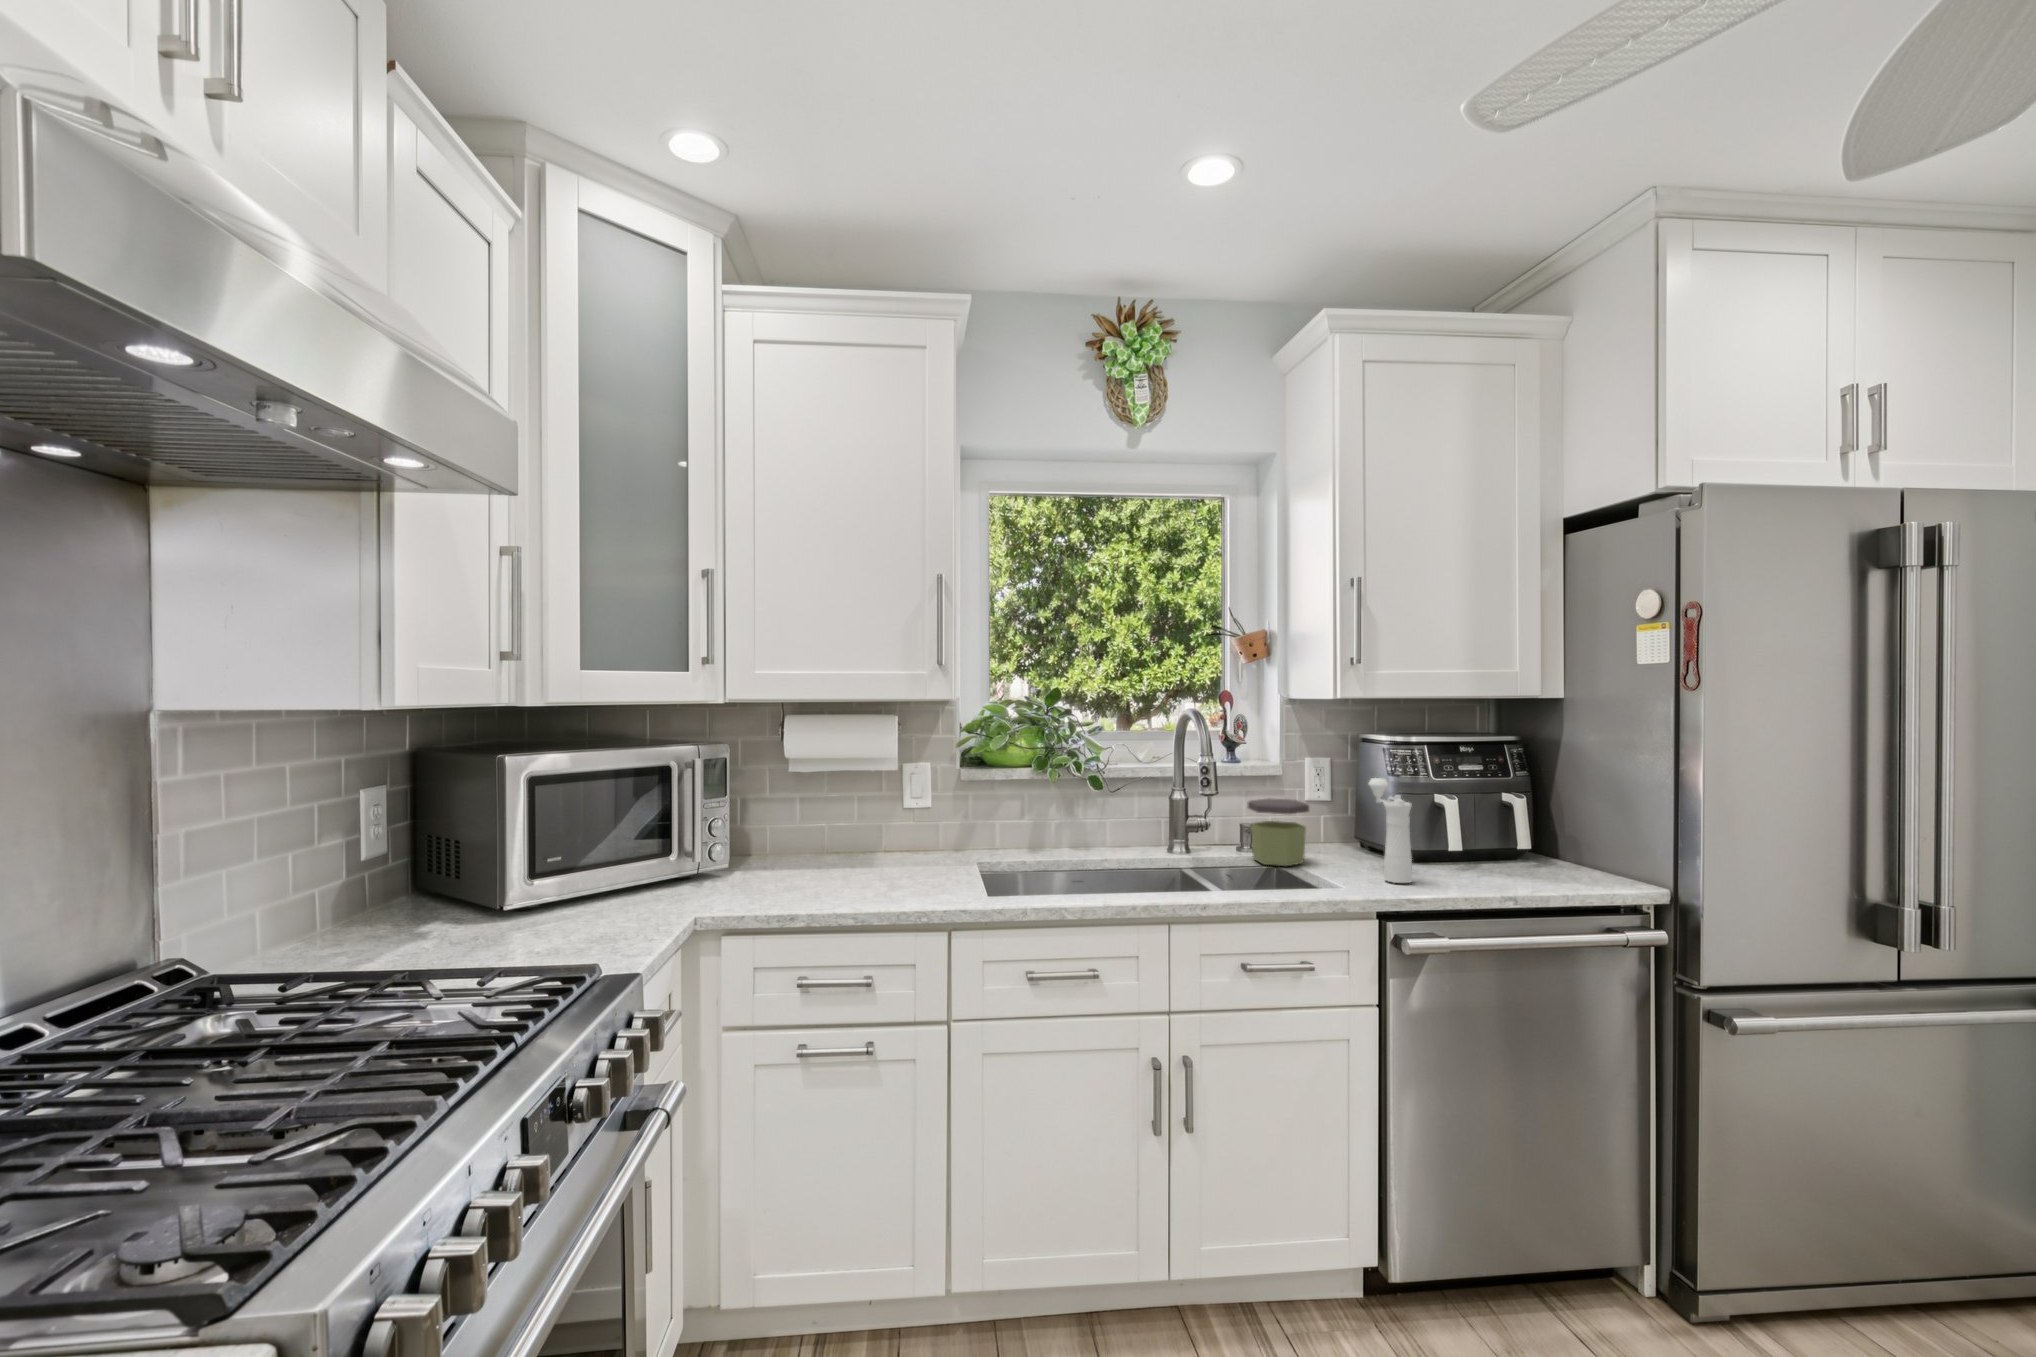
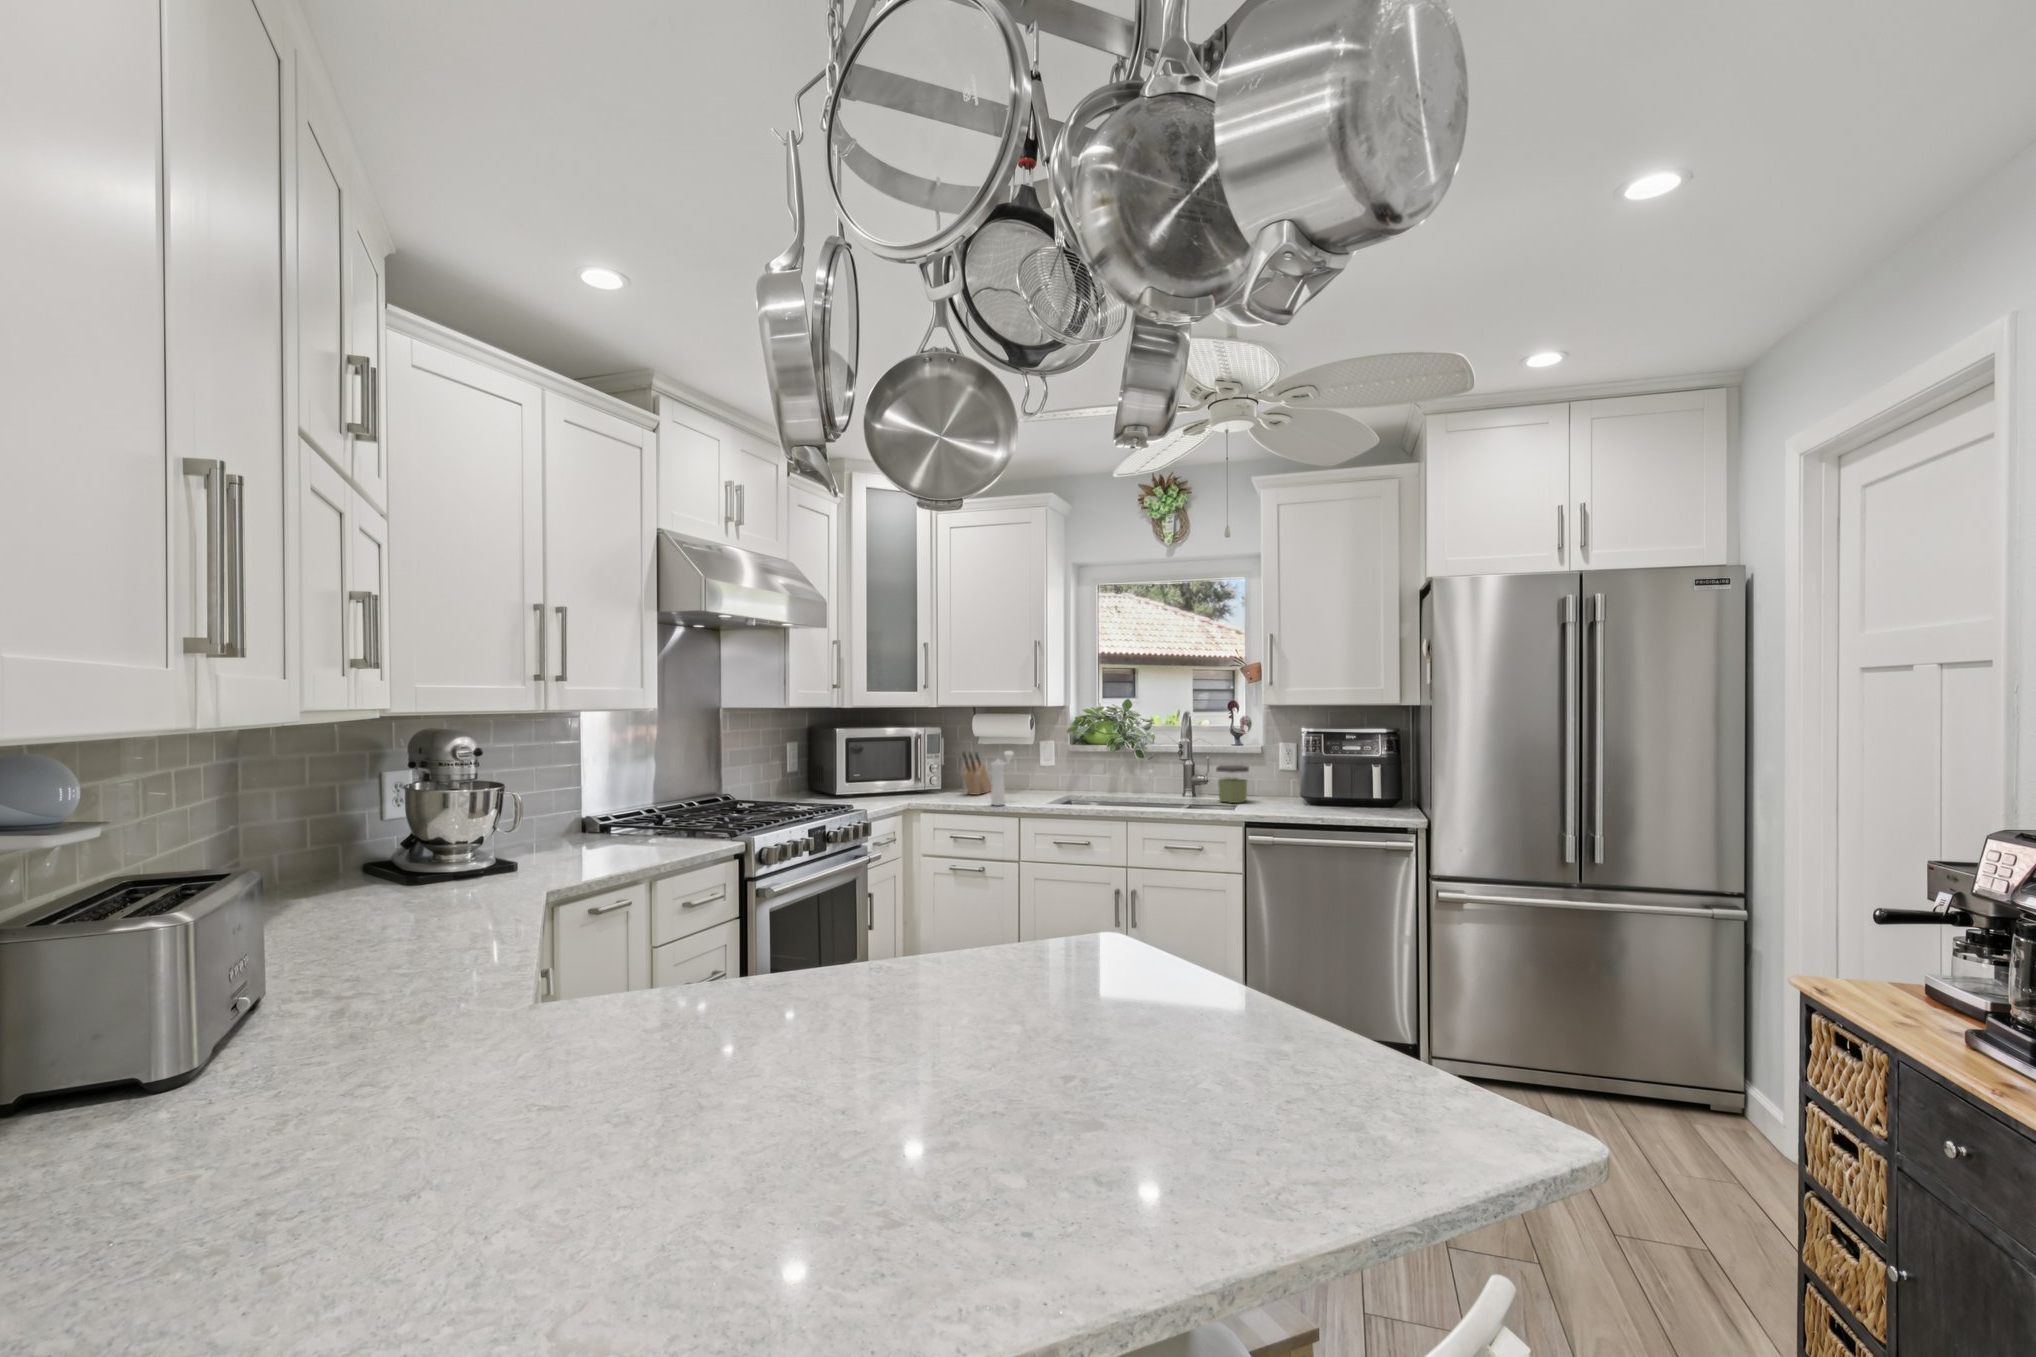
pepper mill: present [1369,778,1412,883] -> present [991,751,1013,805]
knife block: none [783,791,825,876] -> present [962,752,992,795]

